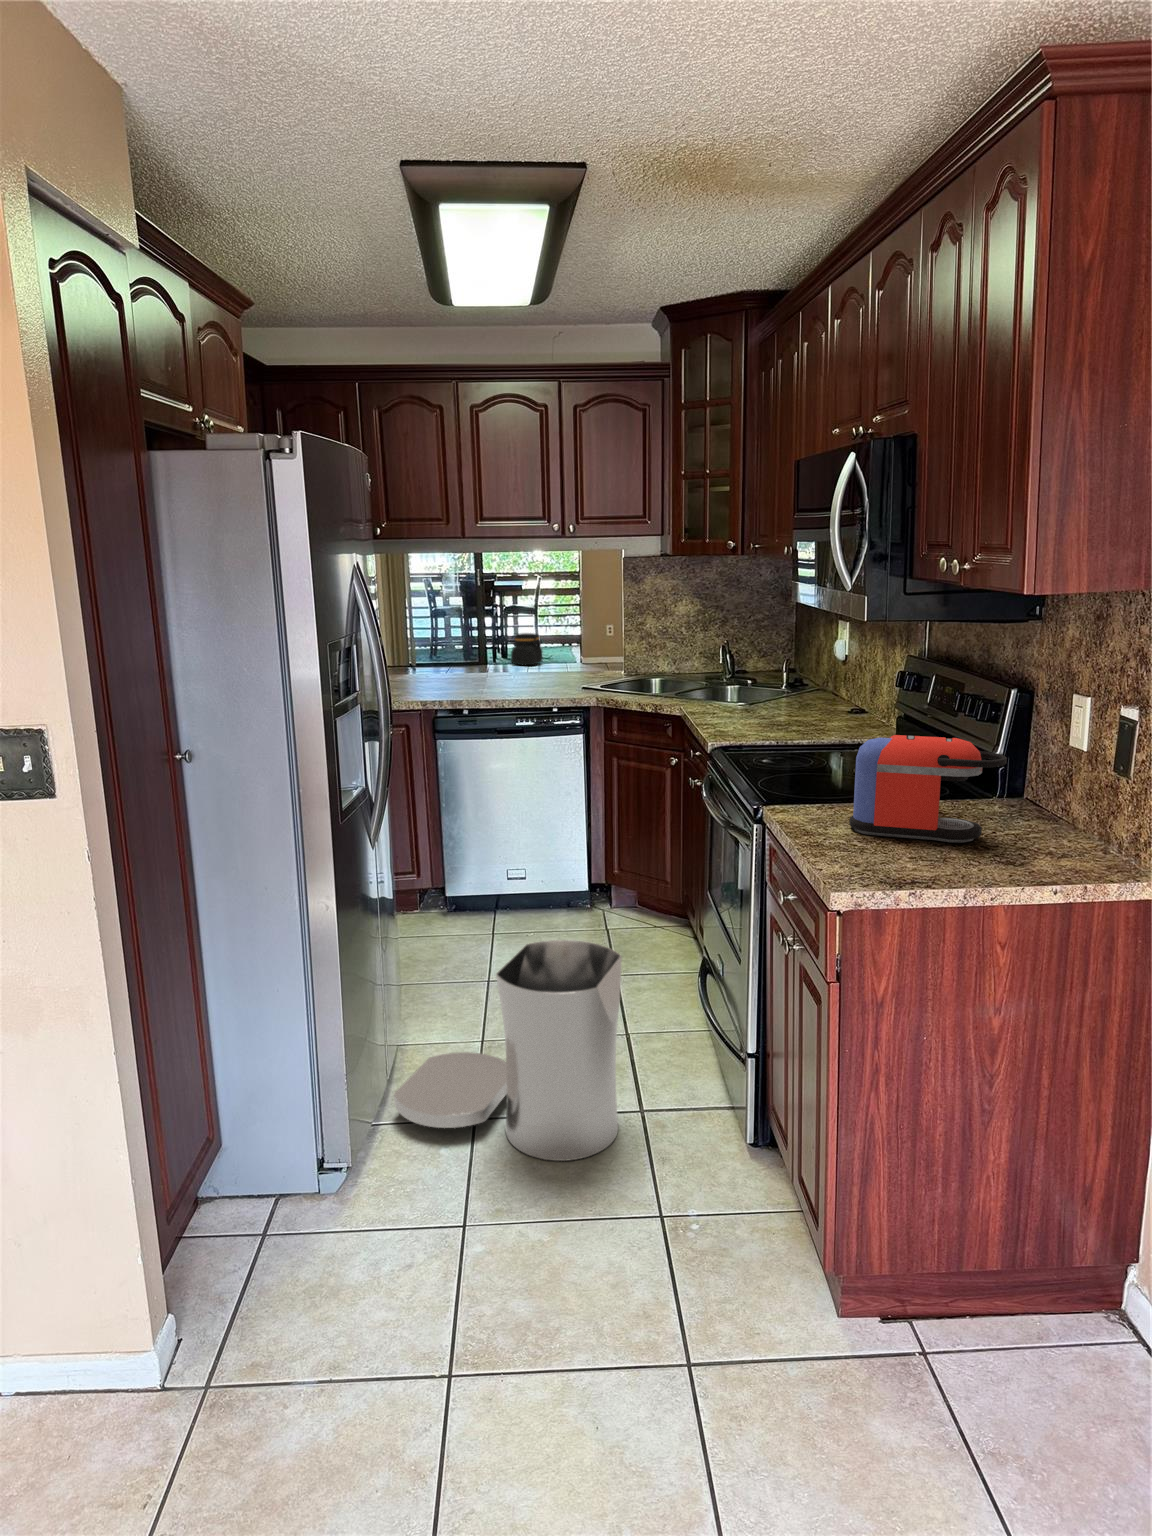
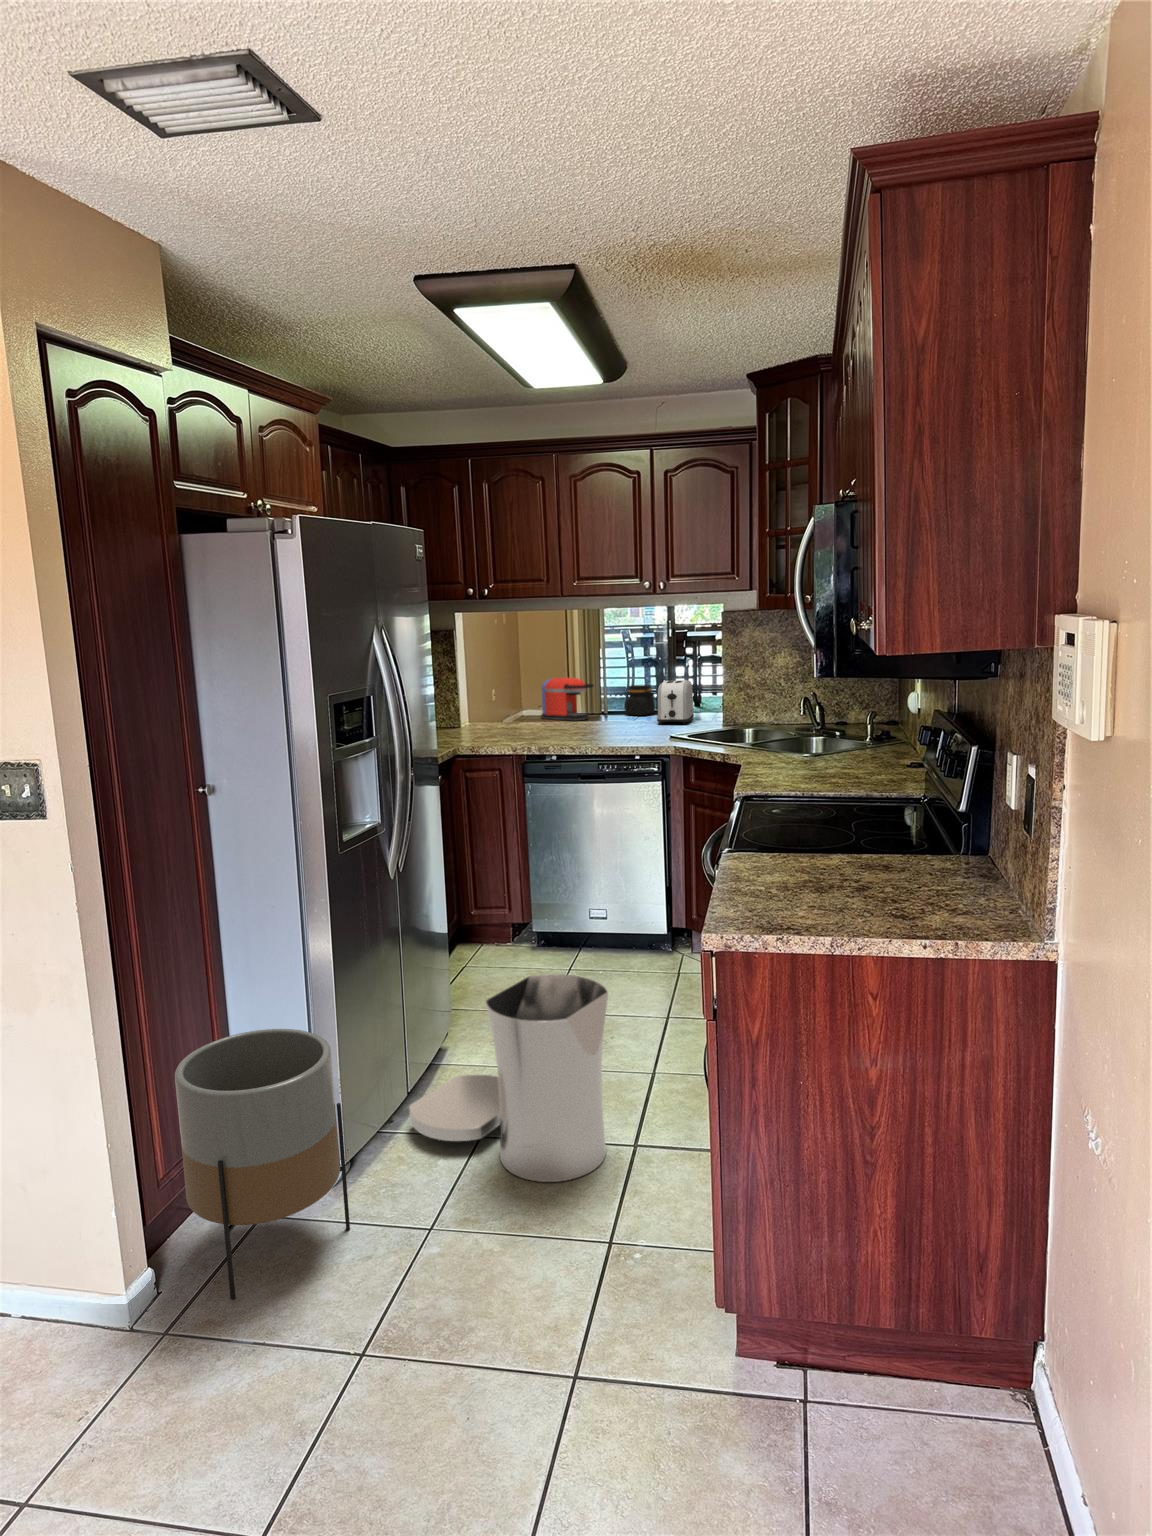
toaster: none [555,629,588,674] -> present [657,680,694,724]
coffee maker: present [849,735,1007,842] -> present [541,677,594,720]
planter: none [183,1024,375,1339] -> present [175,1029,350,1300]

